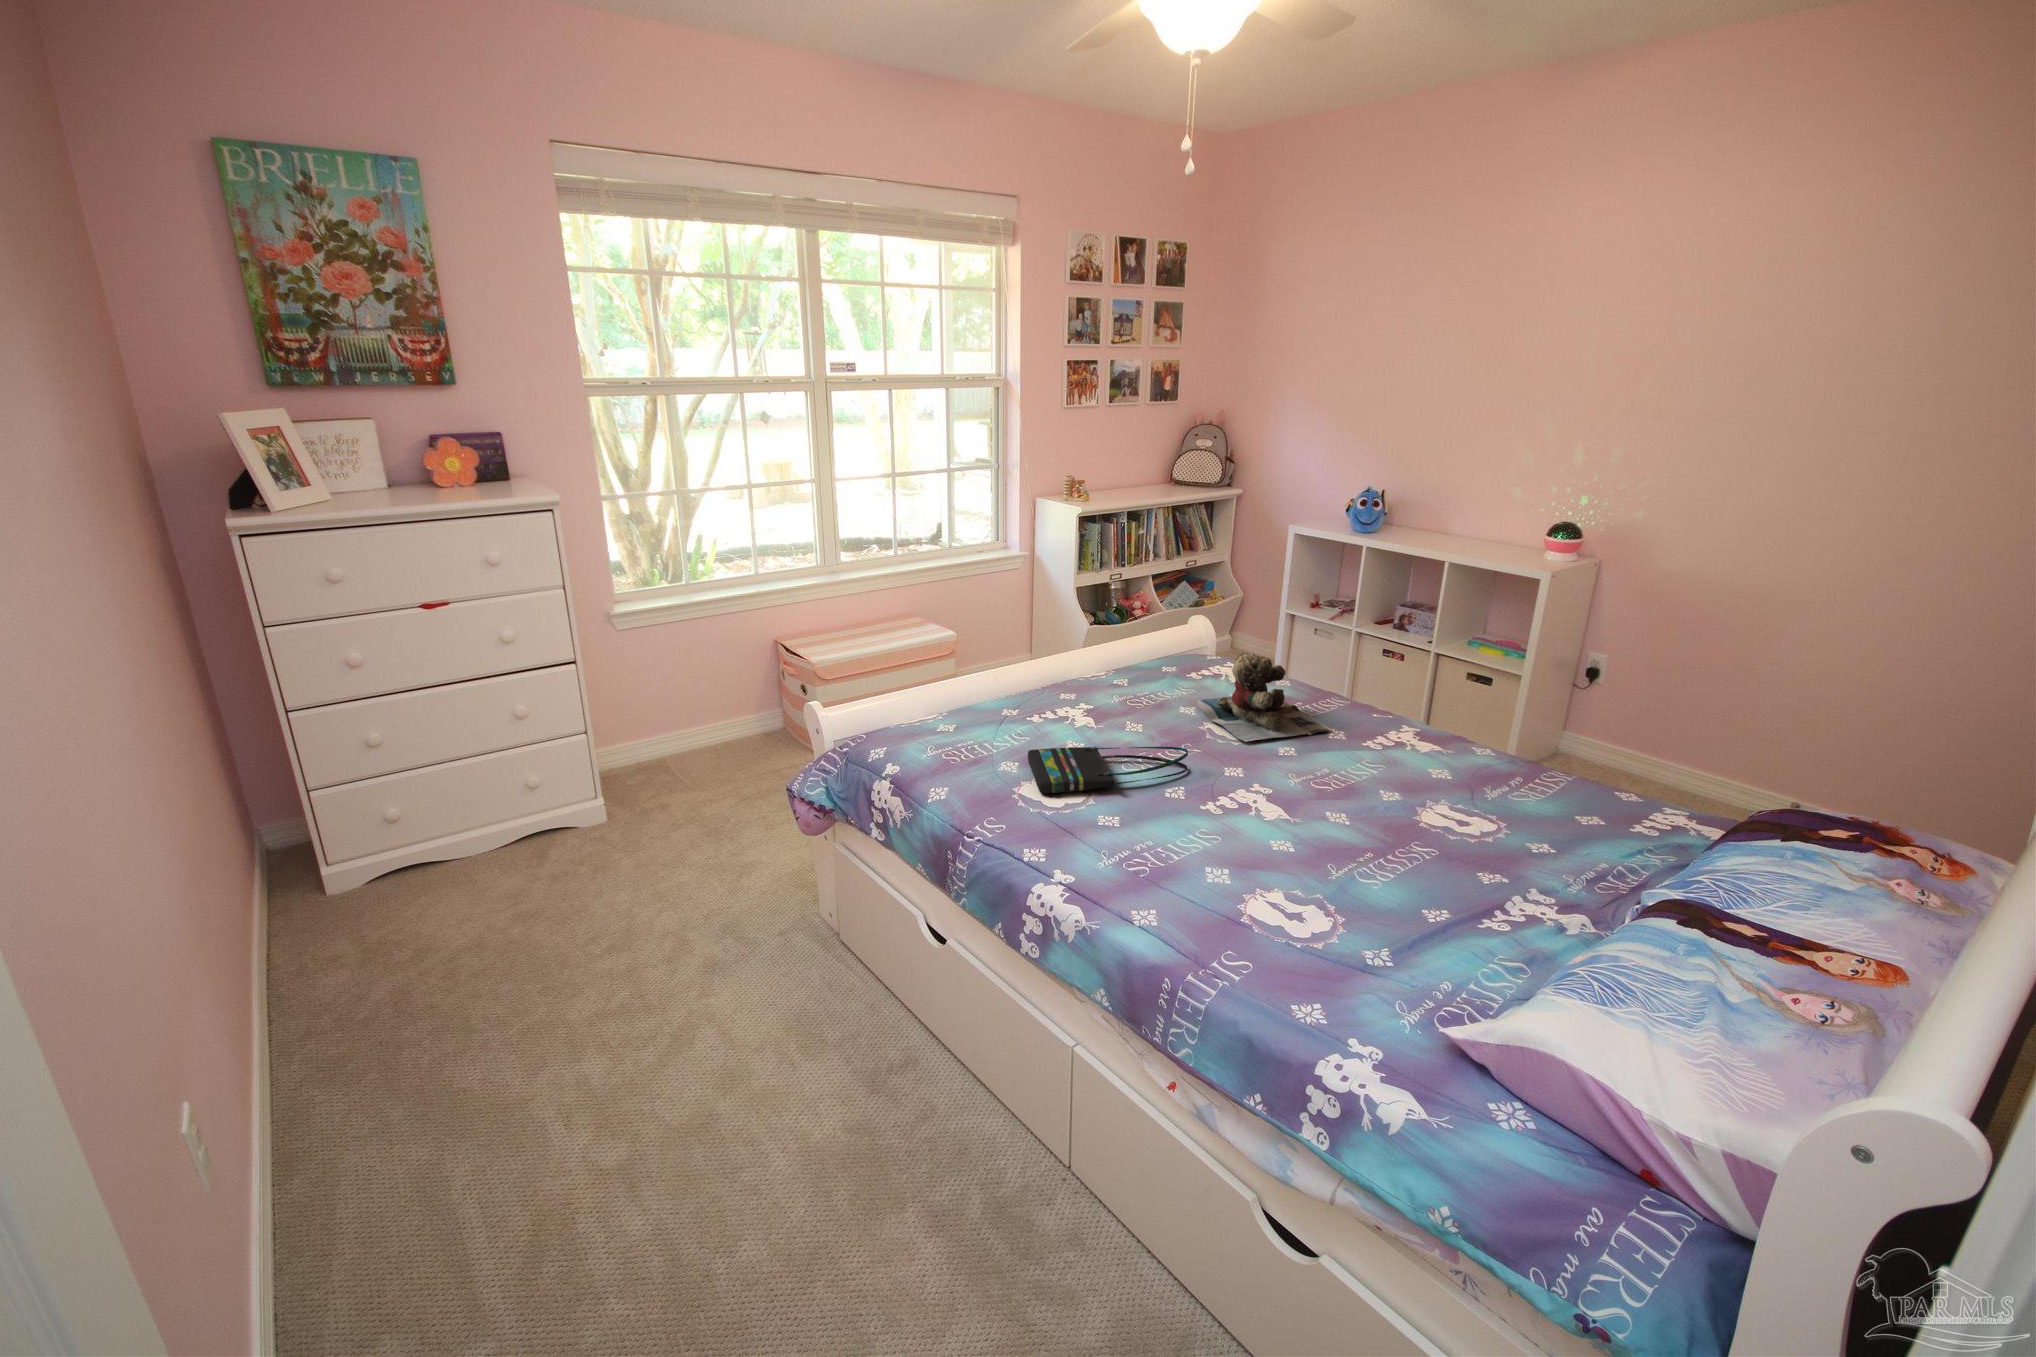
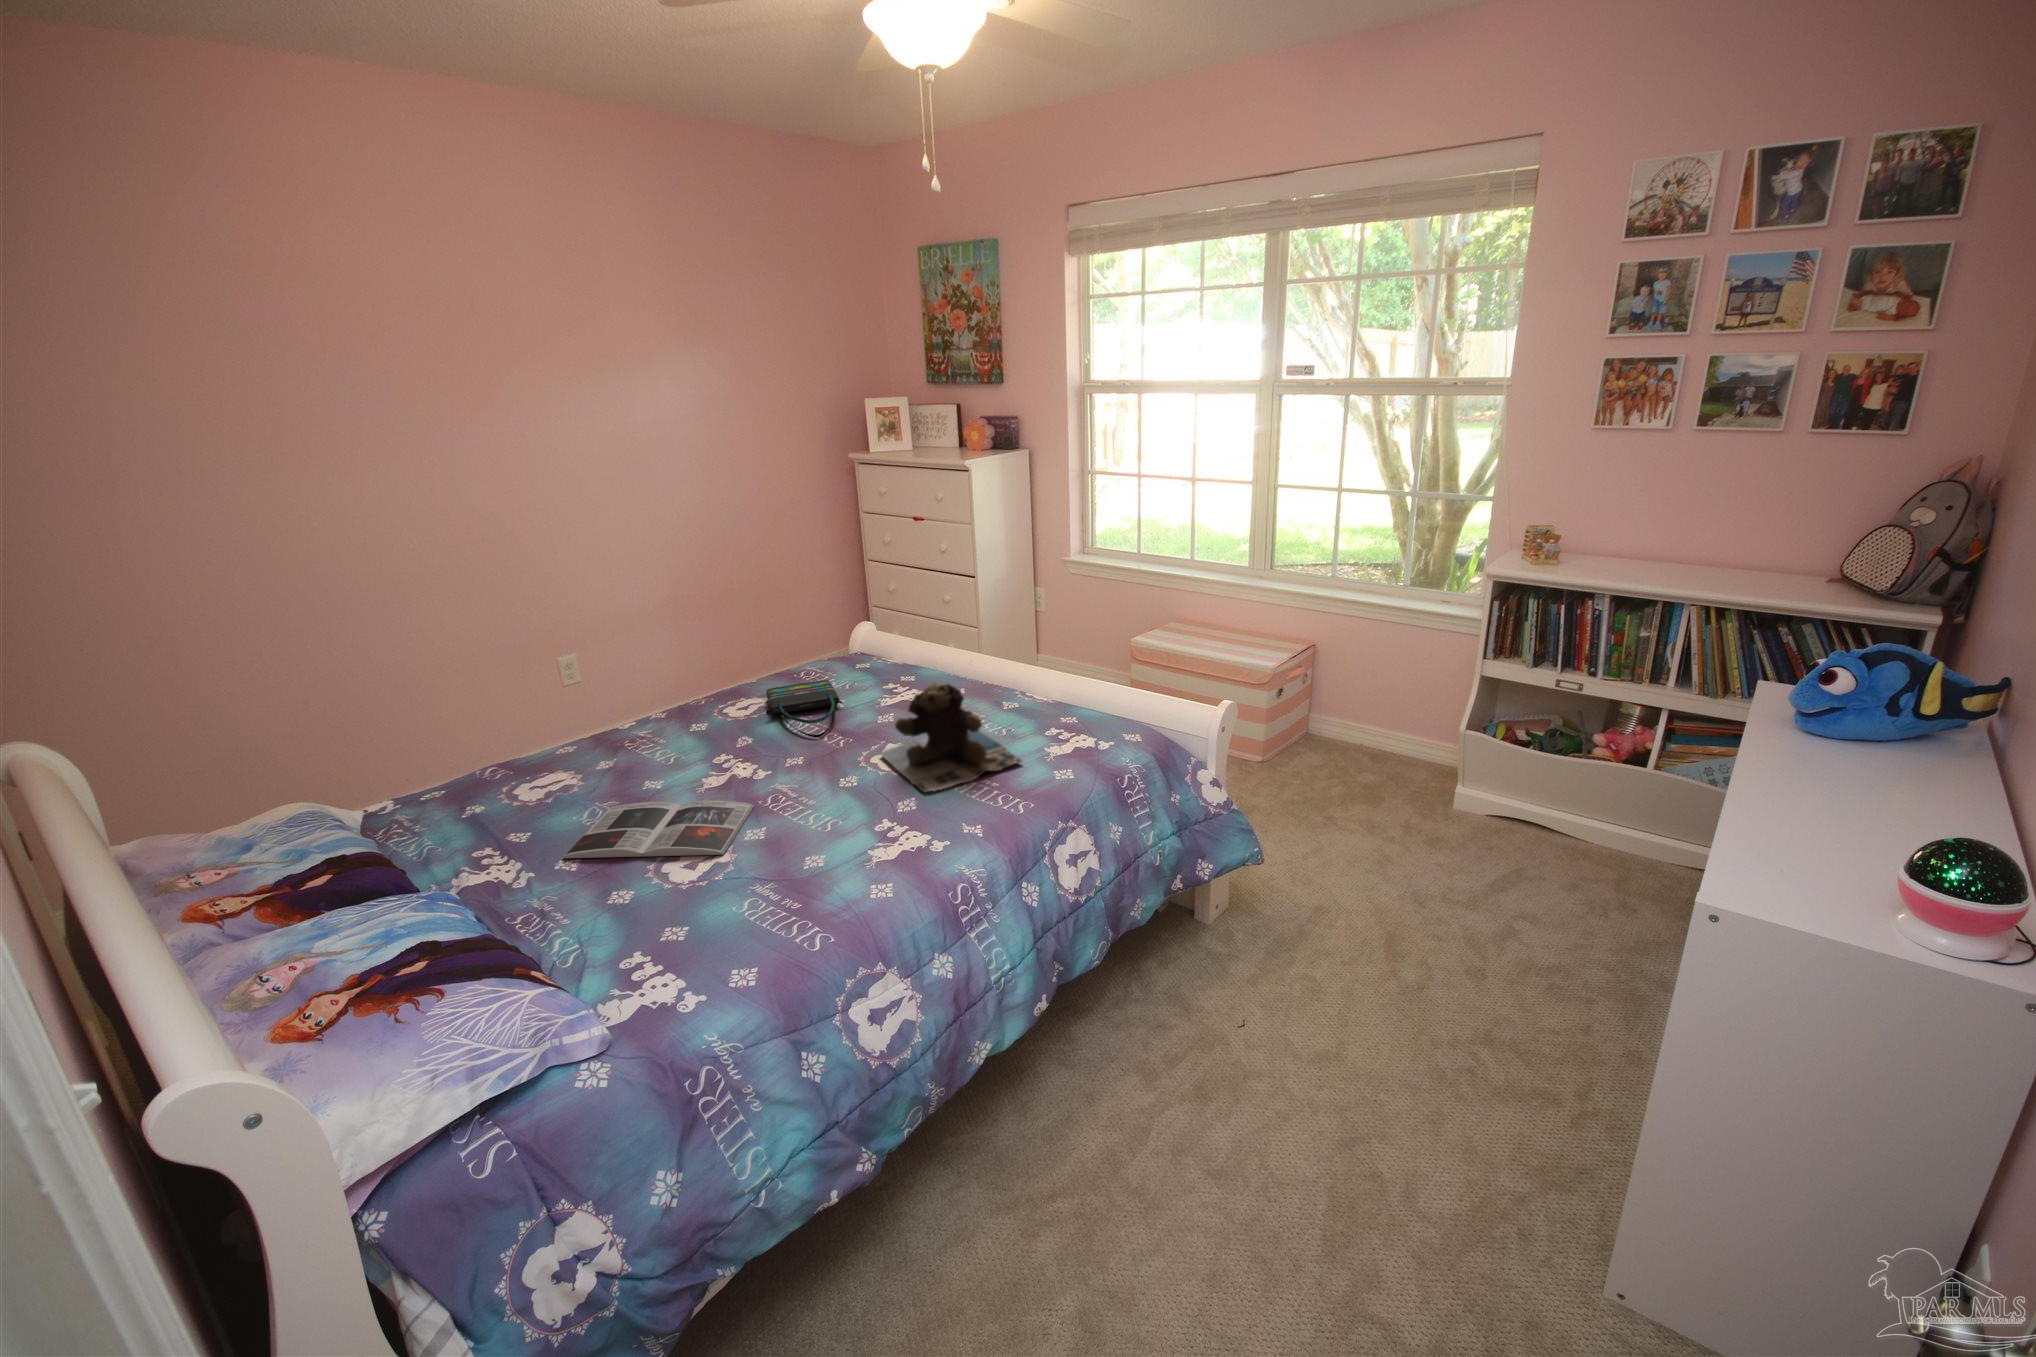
magazine: none [1358,799,1494,894] -> present [563,801,754,858]

